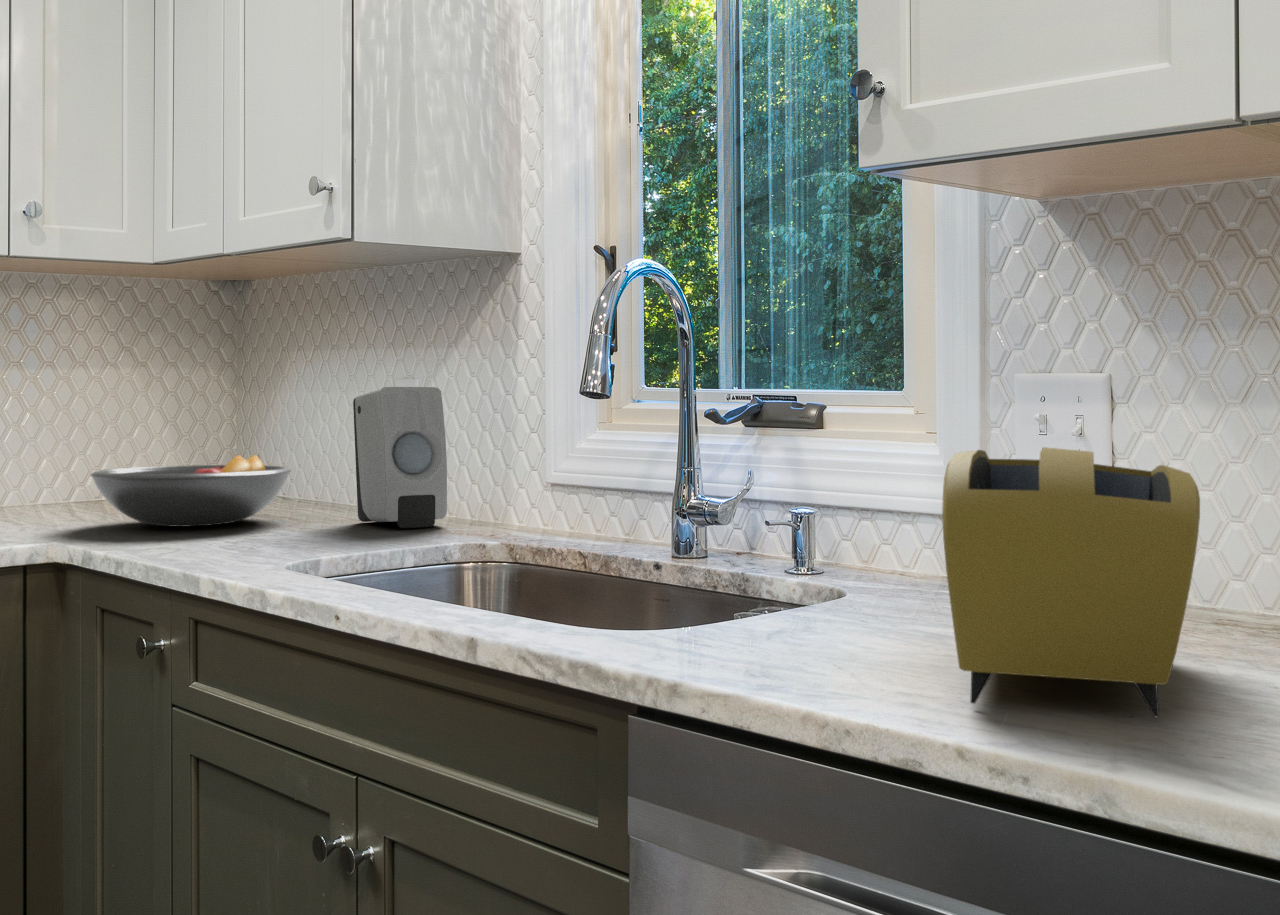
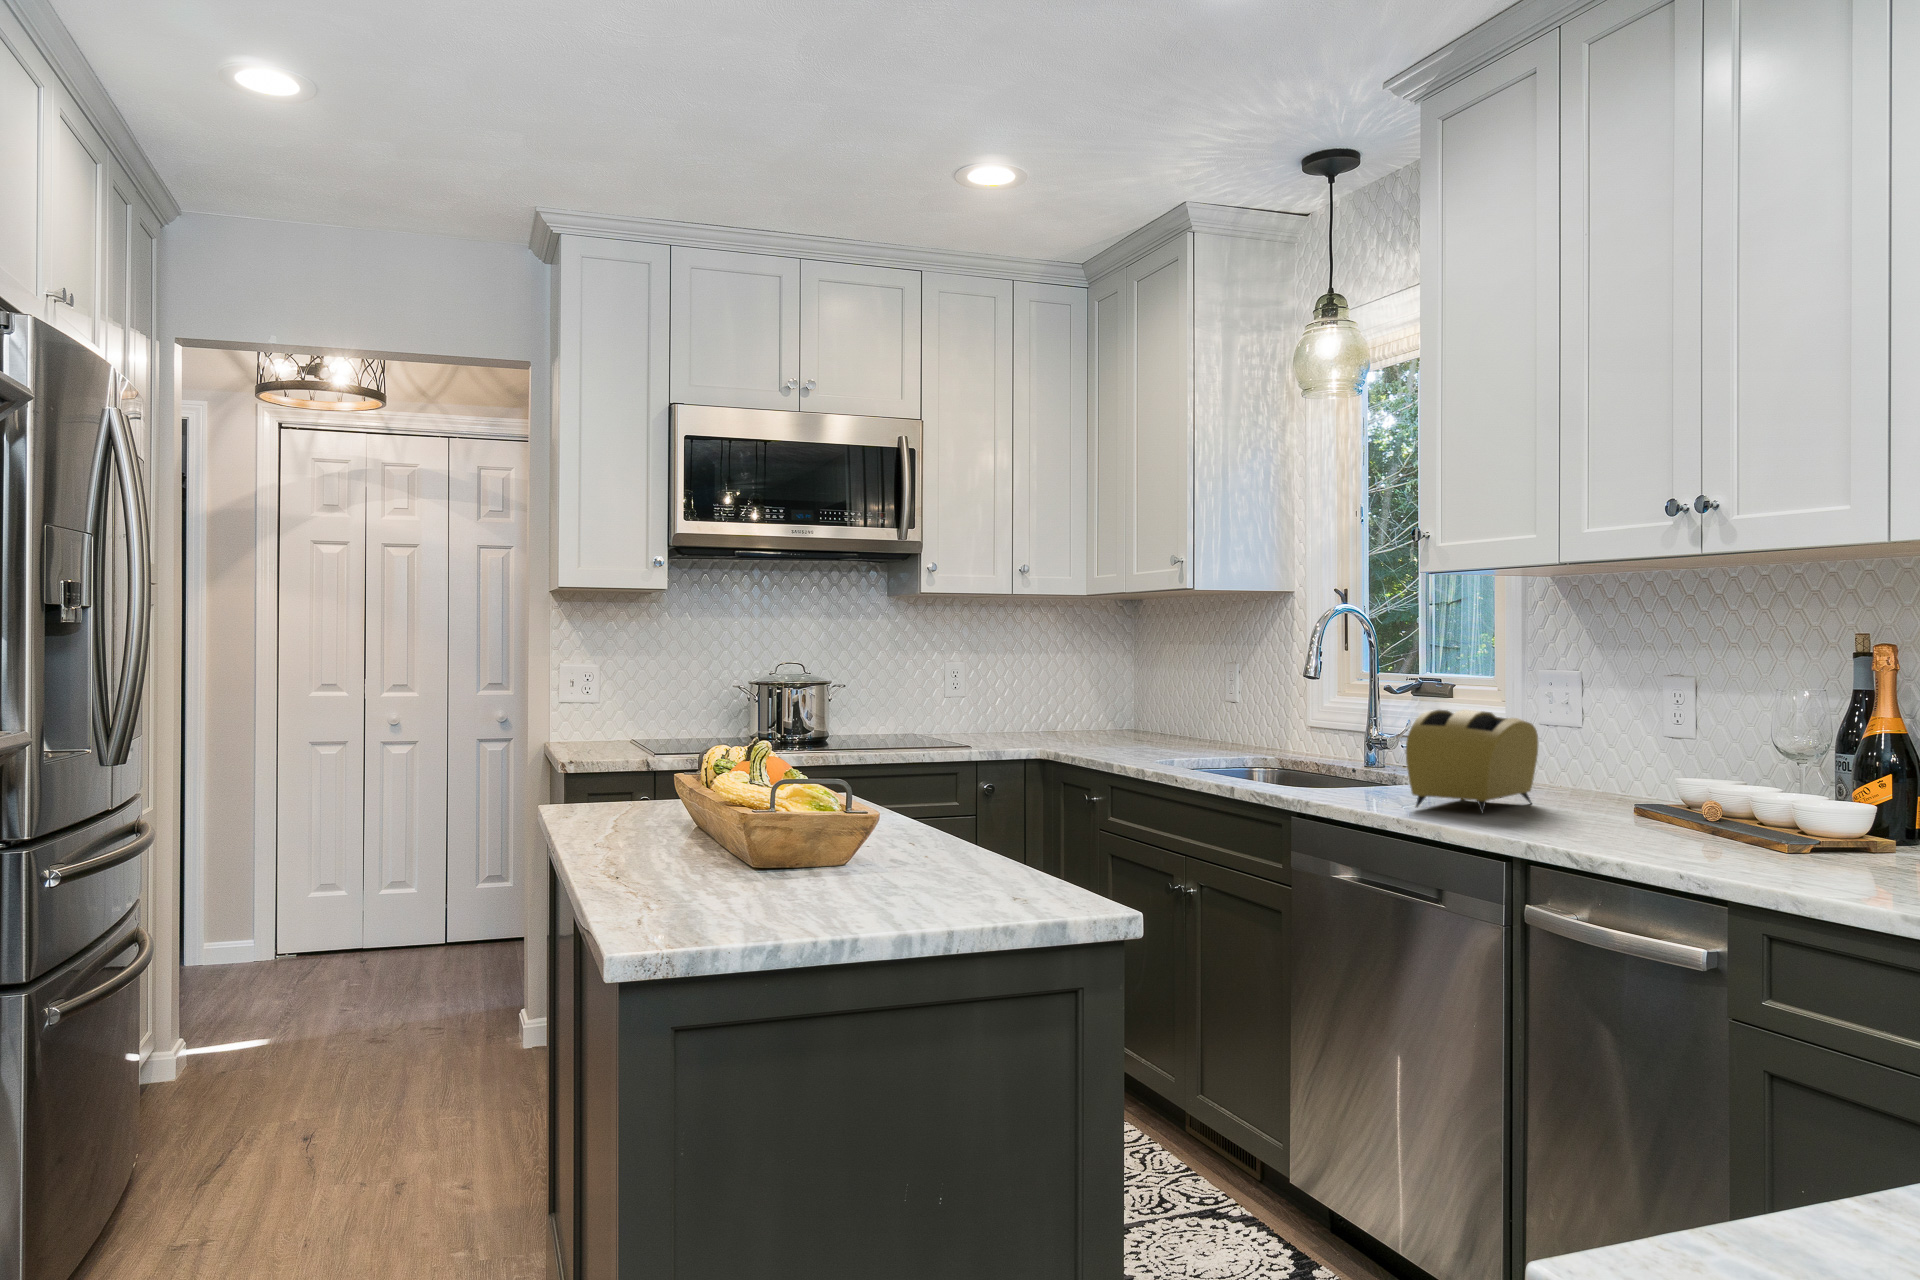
soap dispenser: present [353,387,447,528] -> none [1195,668,1247,749]
fruit bowl: present [91,454,291,527] -> none [1053,705,1159,744]

